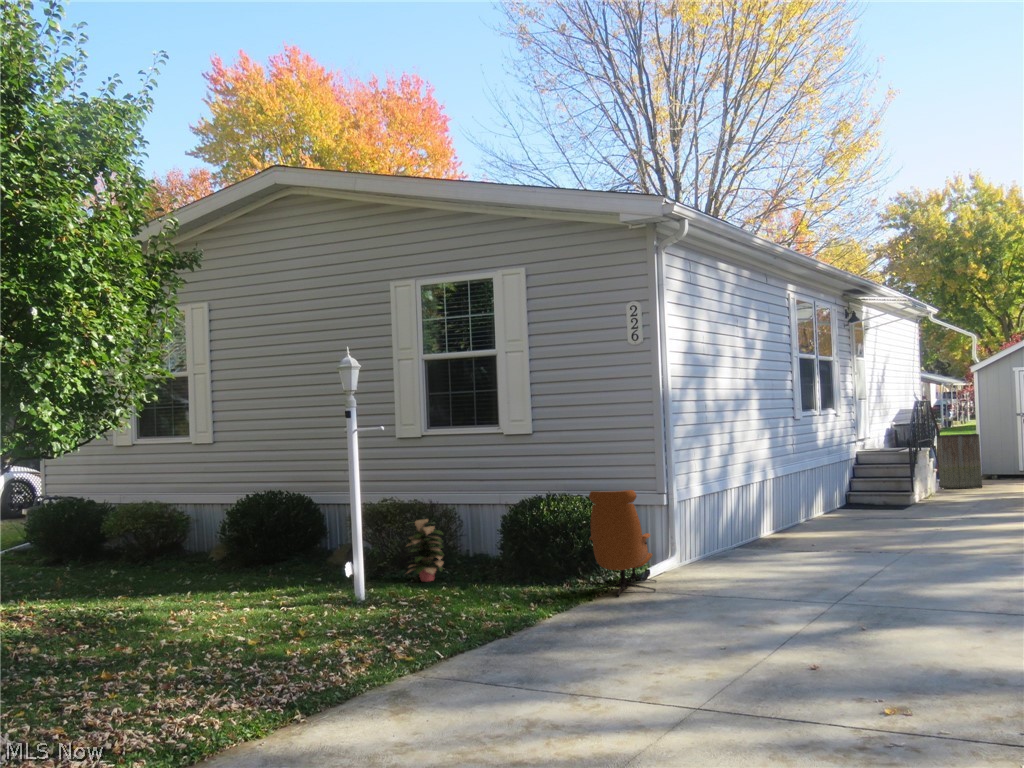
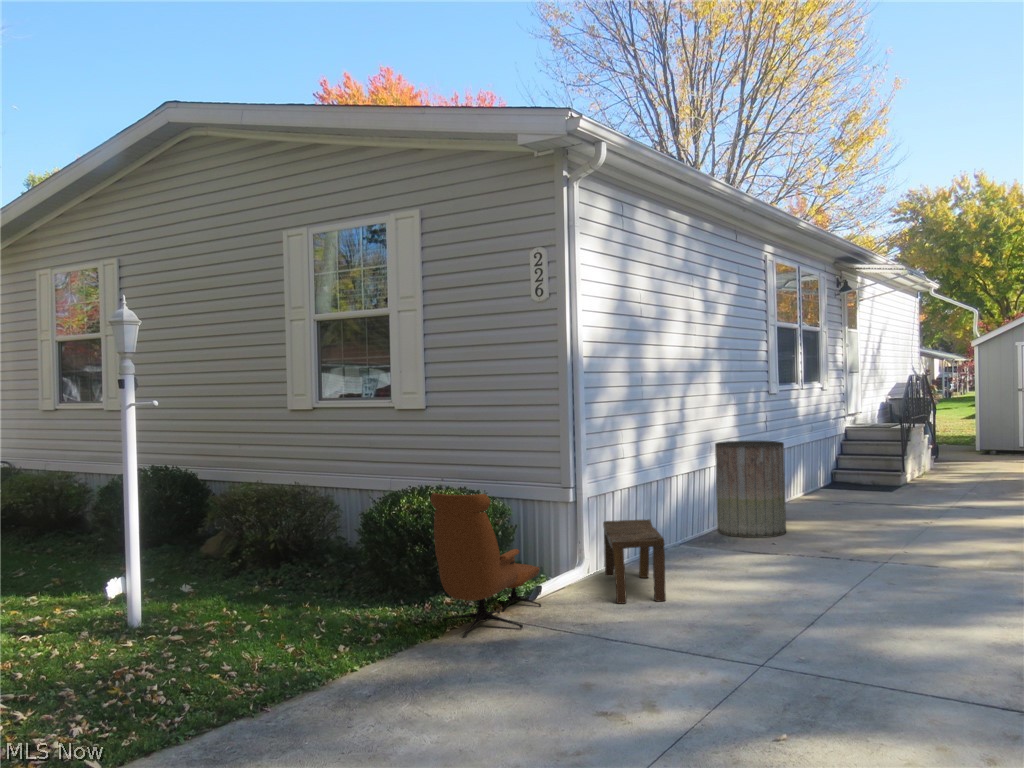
trash can: present [937,434,982,489] -> present [715,441,786,538]
decorative plant: present [406,519,444,581] -> none [264,506,319,580]
bench: none [688,519,749,578] -> present [603,519,666,603]

